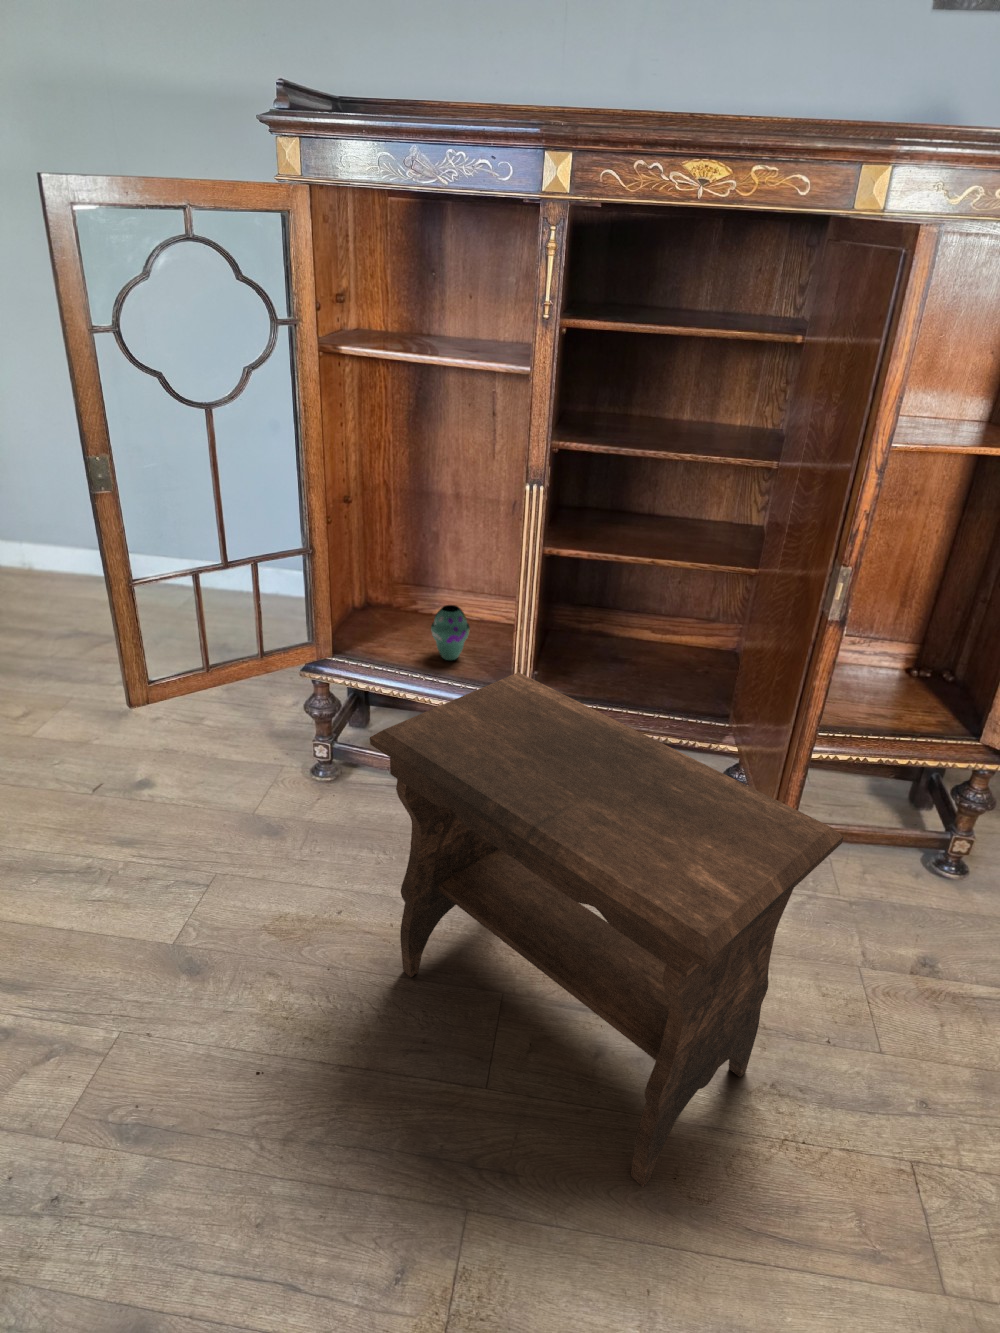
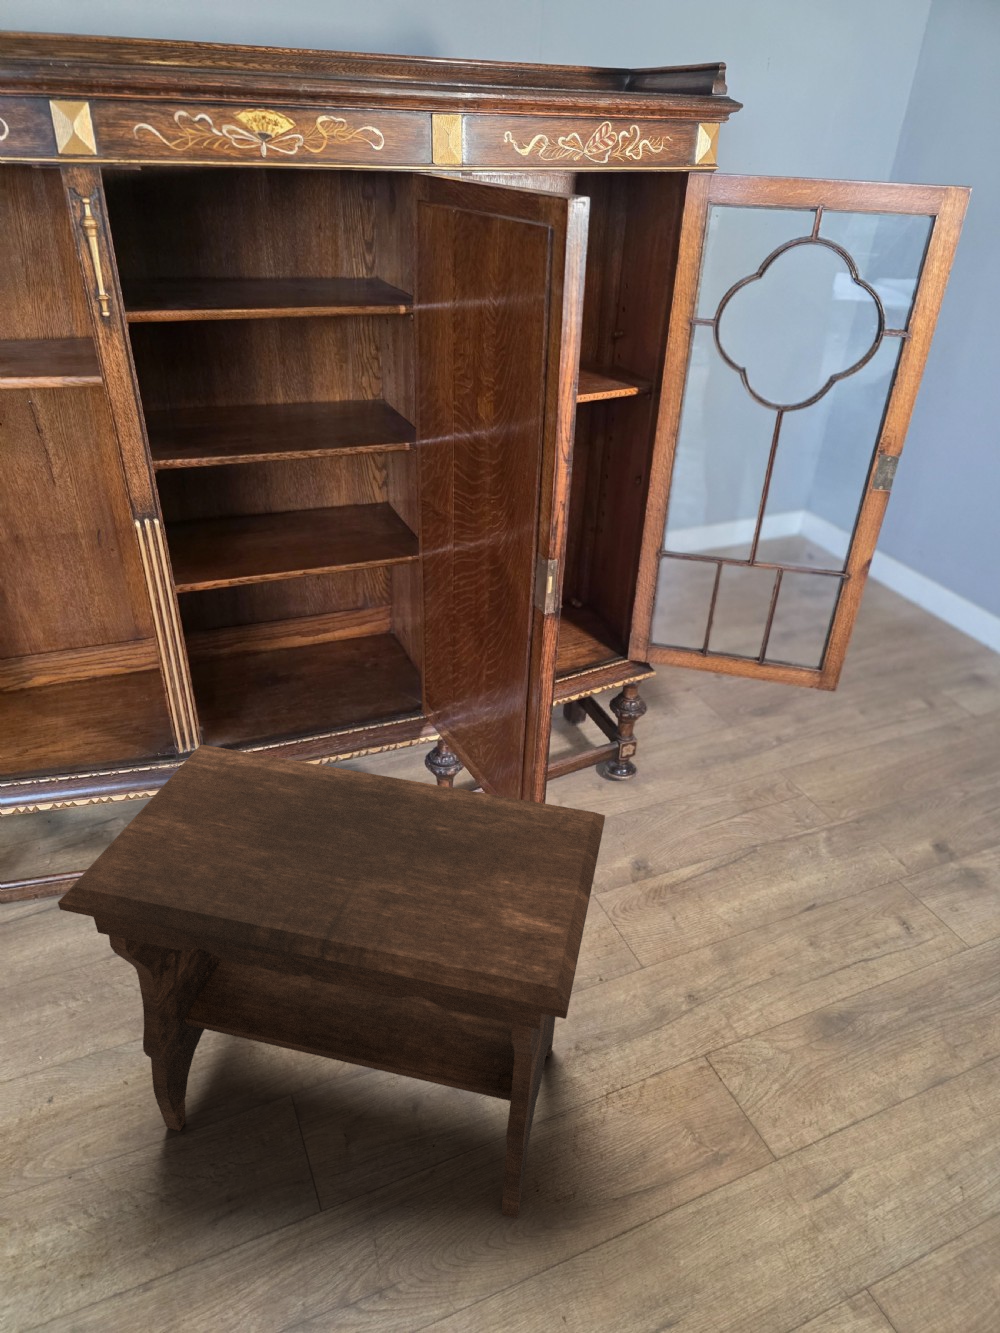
vase: present [431,605,470,660] -> none [39,671,92,738]

